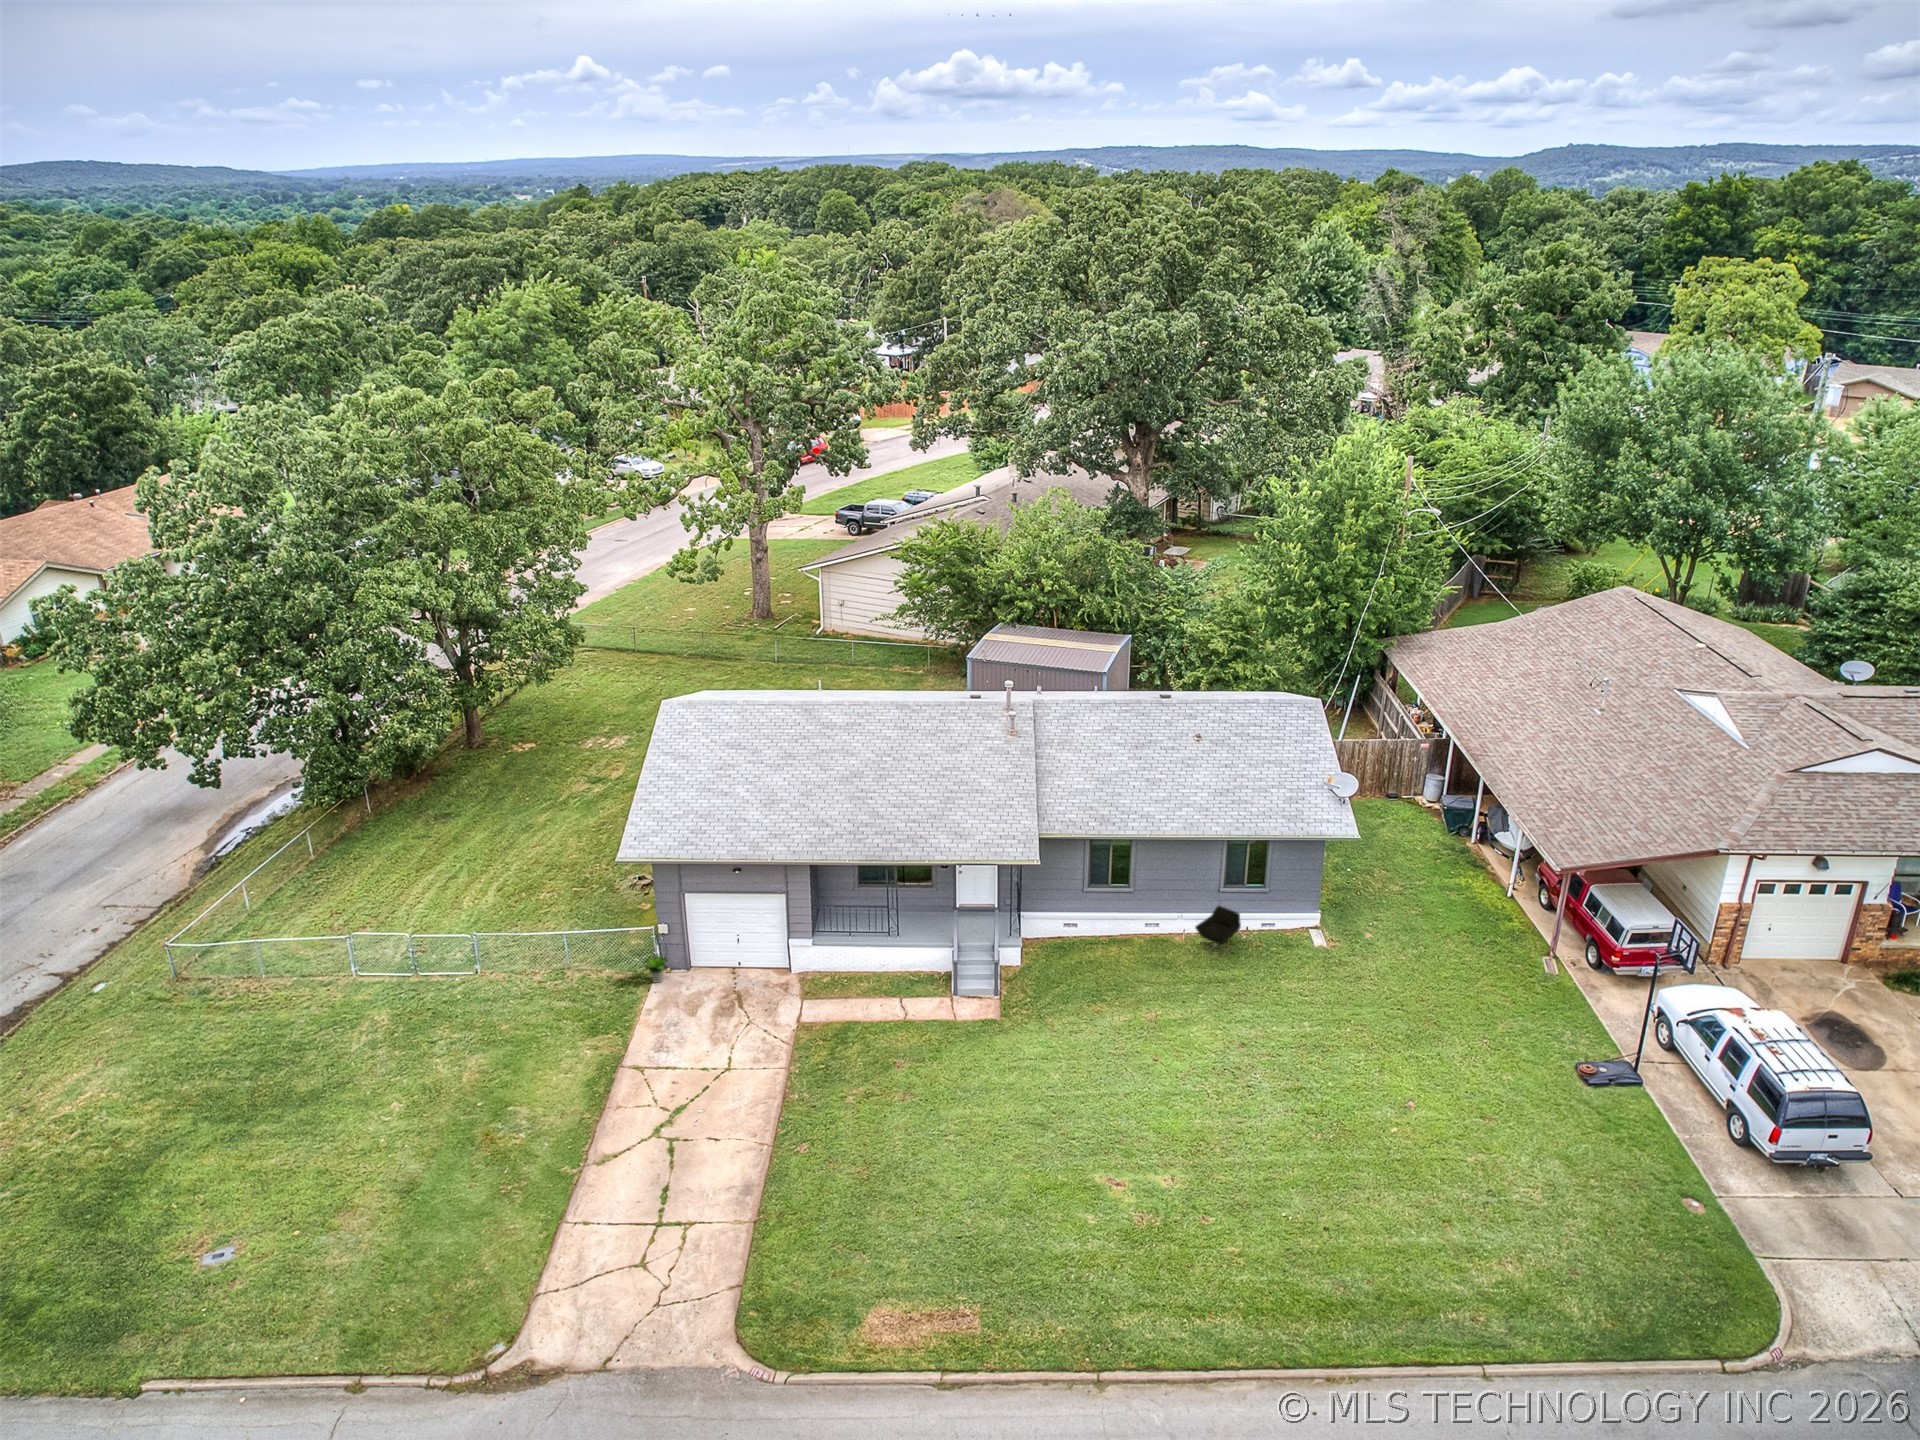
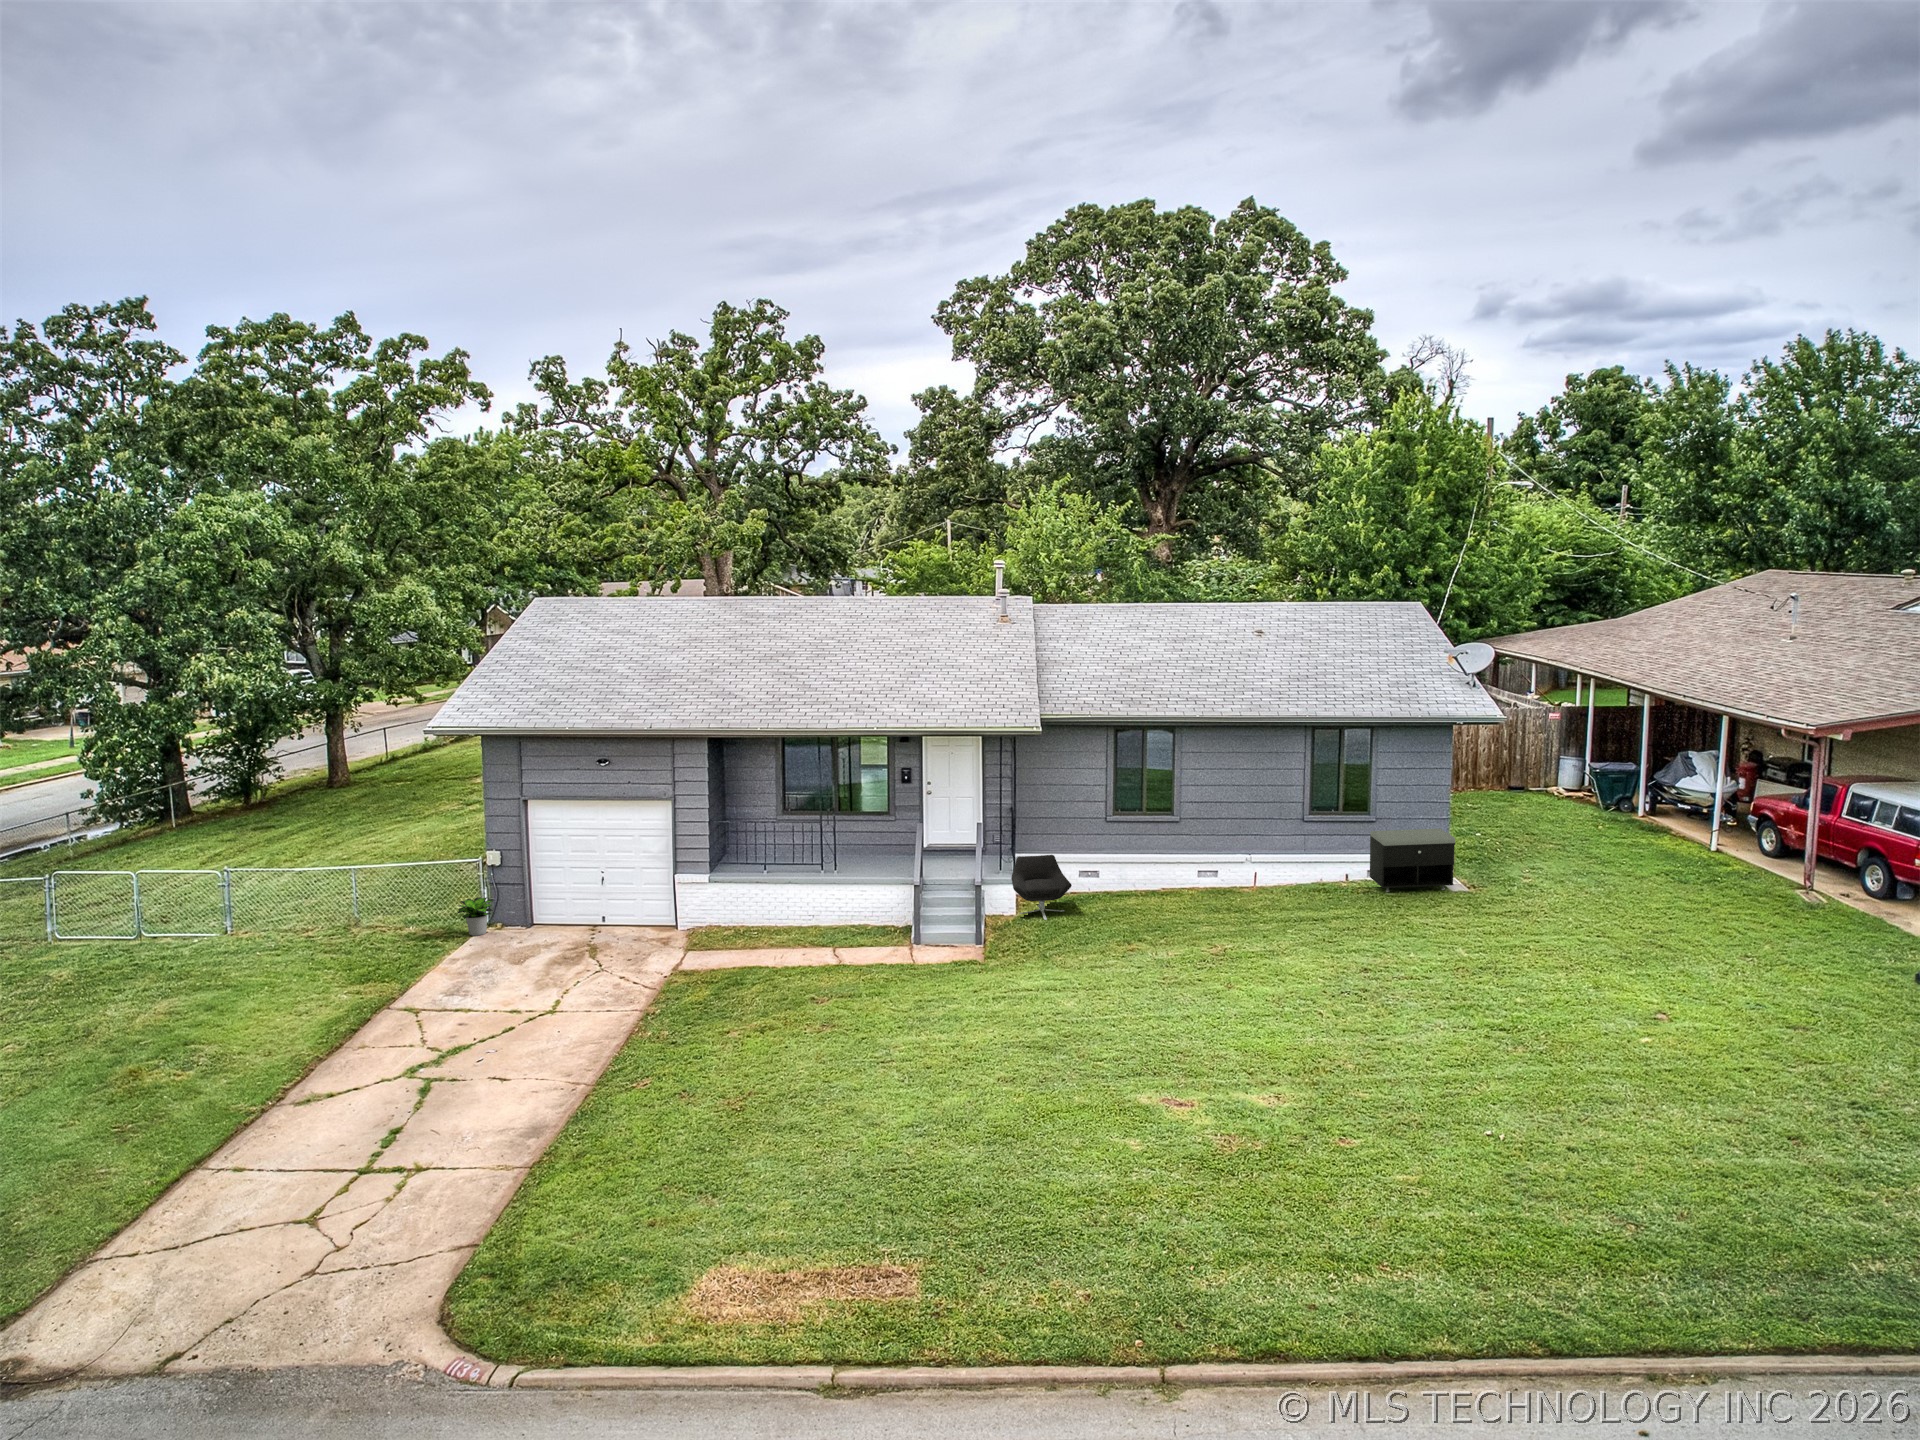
storage bench: none [1256,899,1313,944] -> present [1370,828,1455,892]
lounge chair: present [1195,906,1241,951] -> present [1011,855,1072,920]

